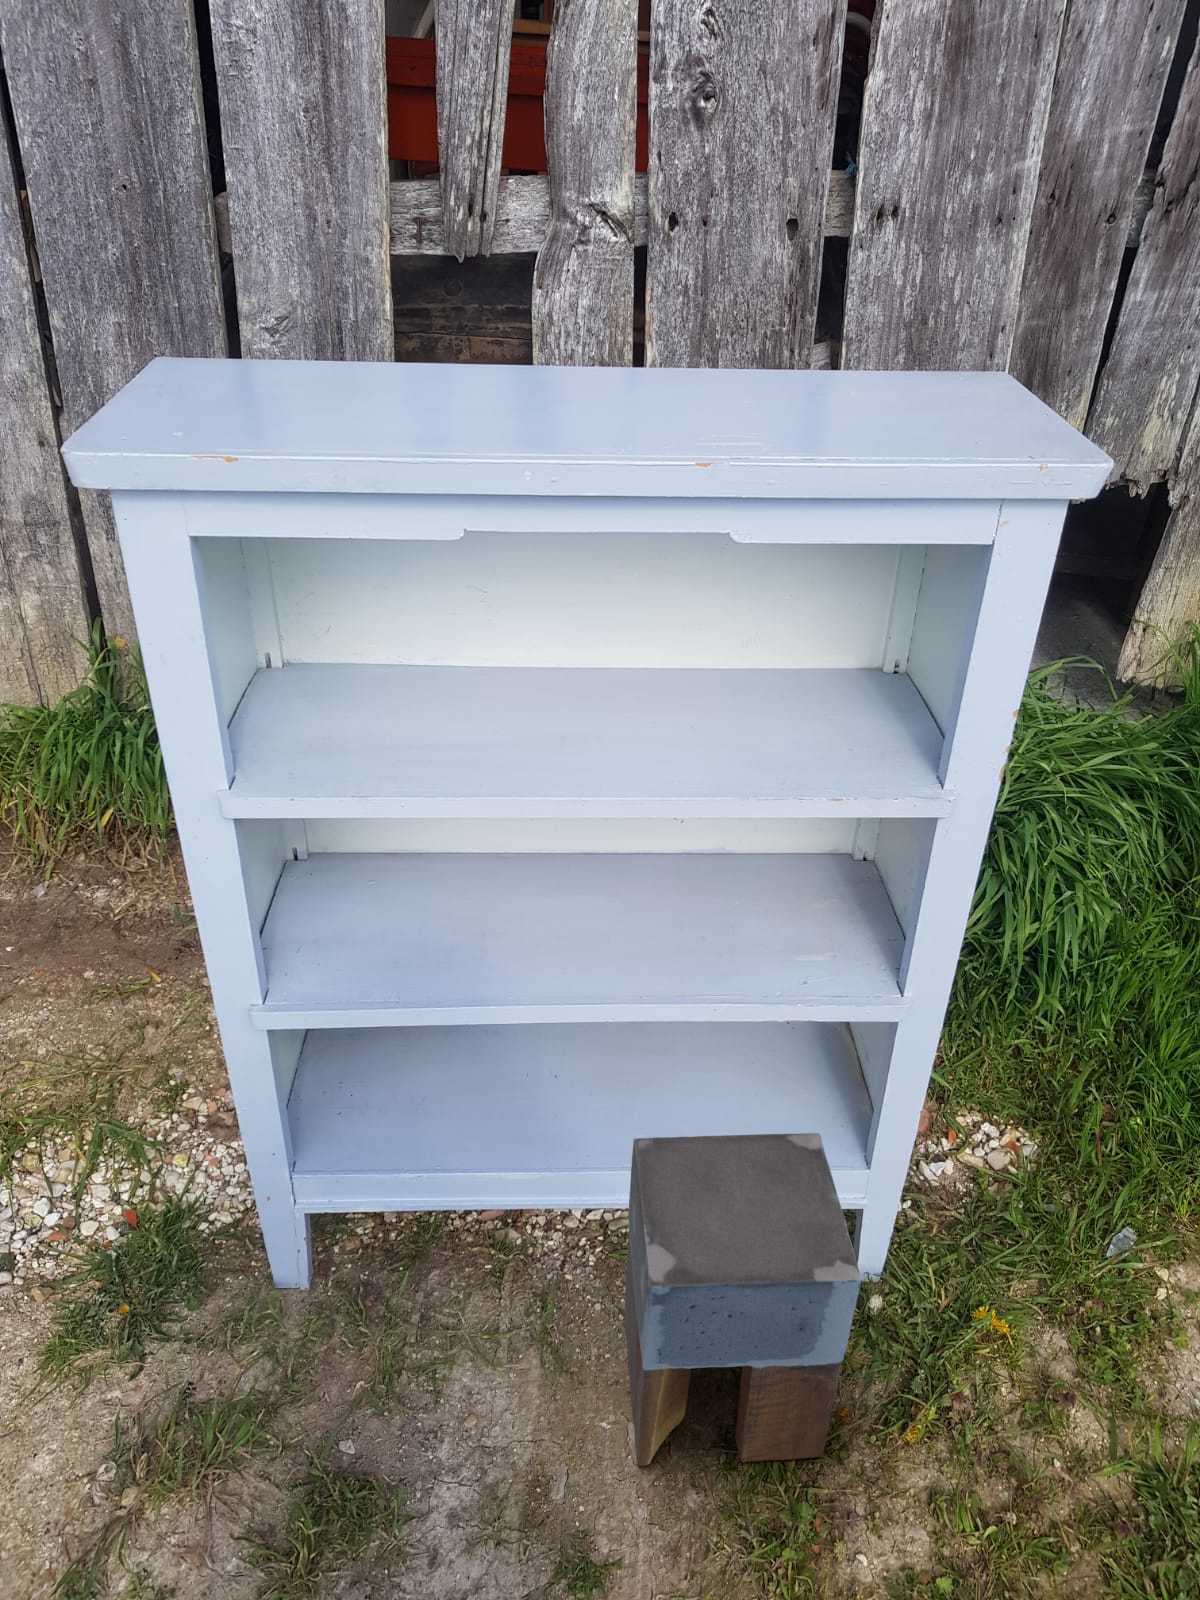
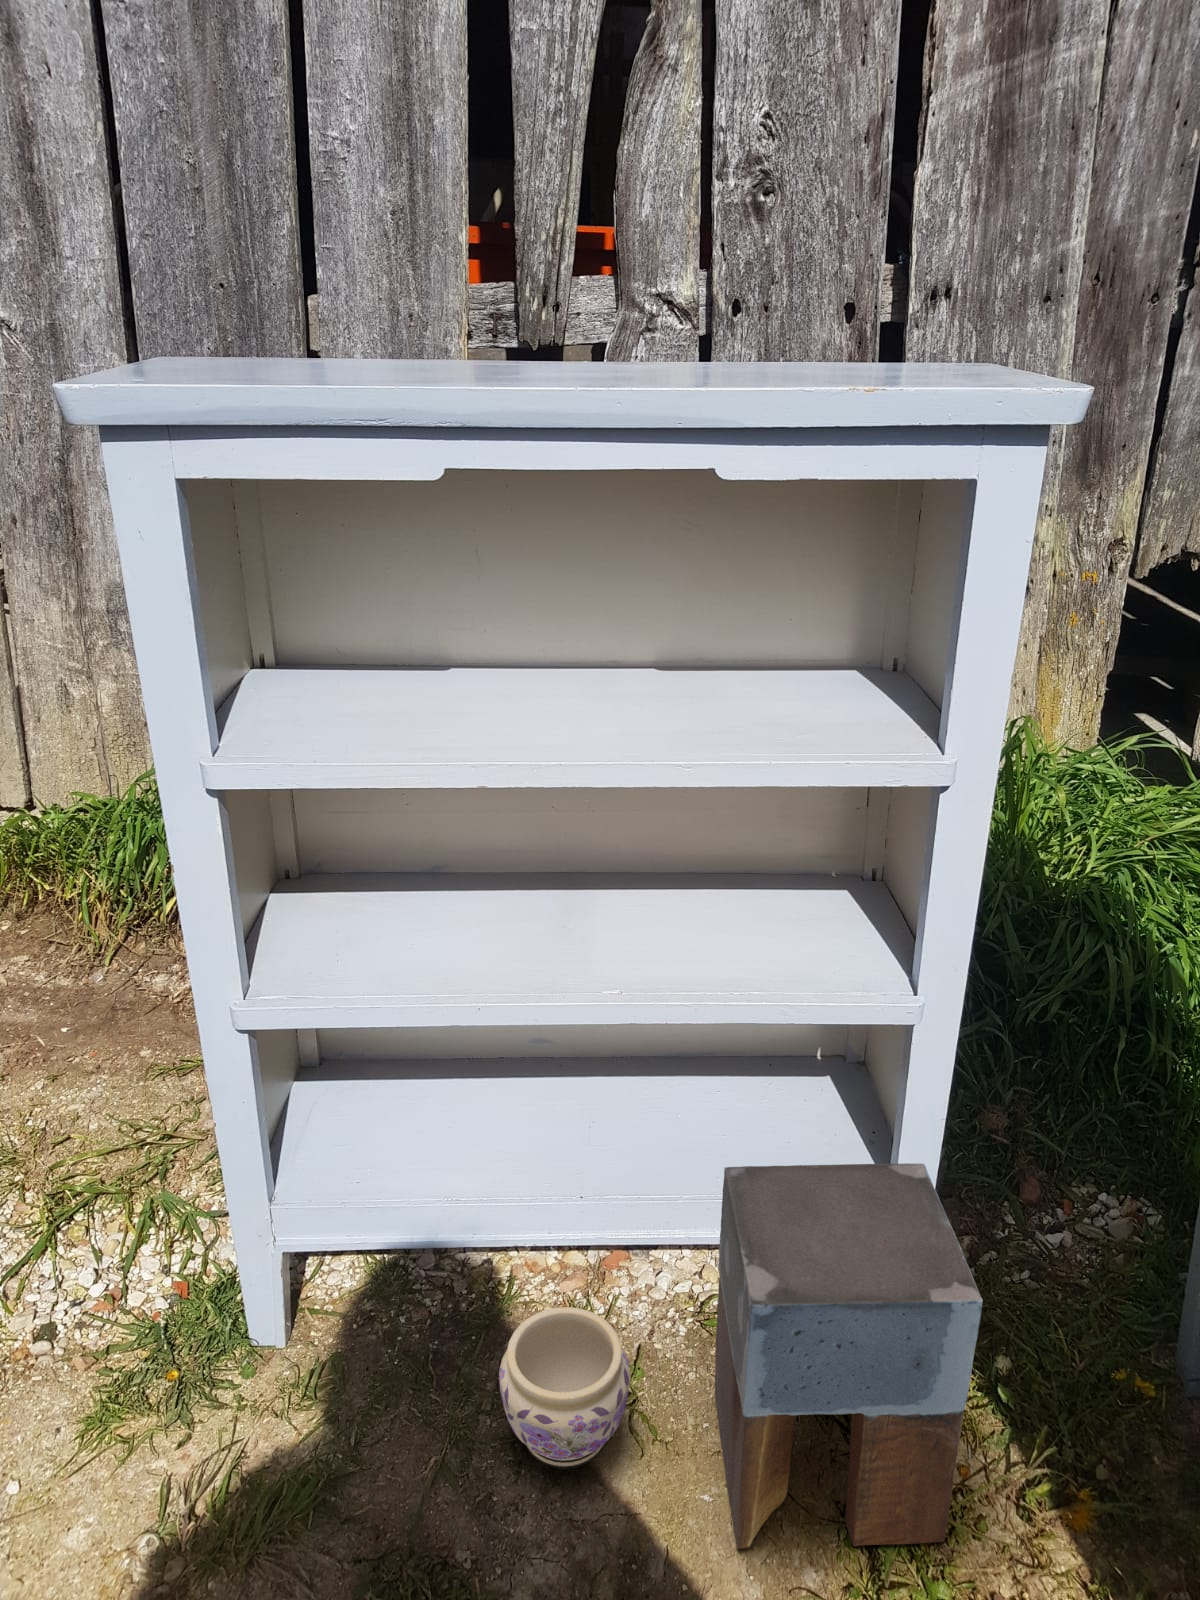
planter: none [425,1250,546,1392] -> present [499,1307,630,1469]

